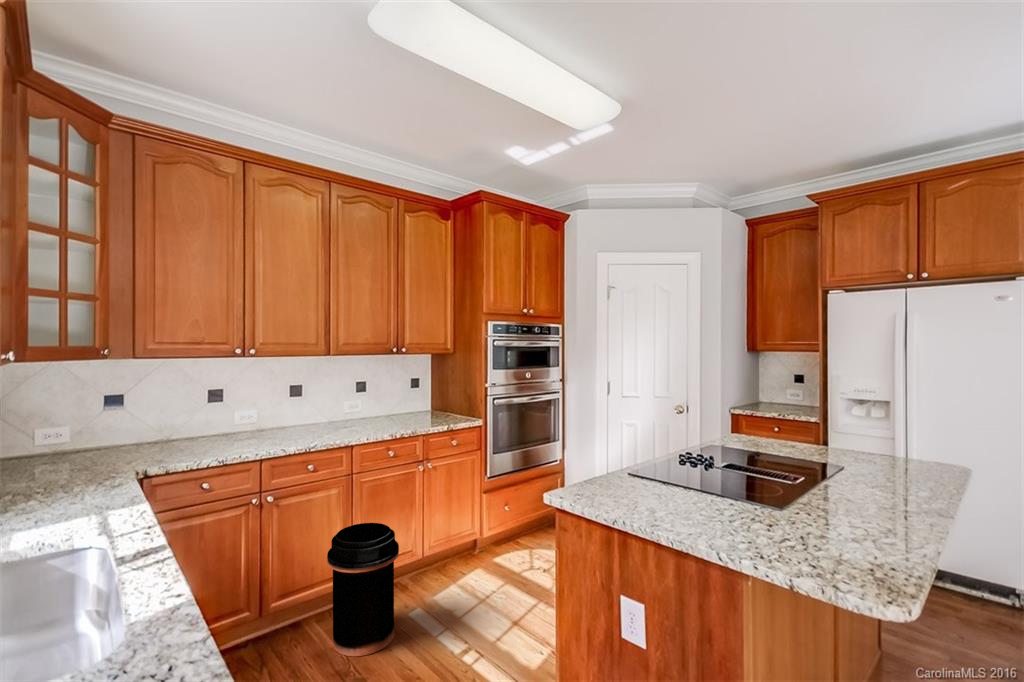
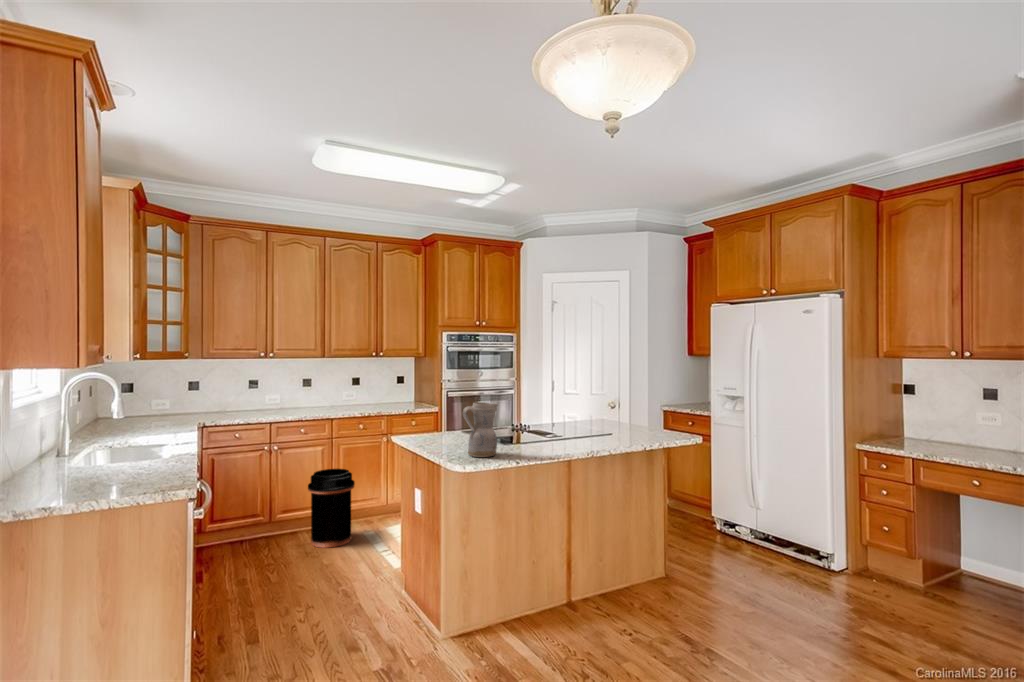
ceramic pitcher: none [782,444,849,559] -> present [463,402,498,457]

